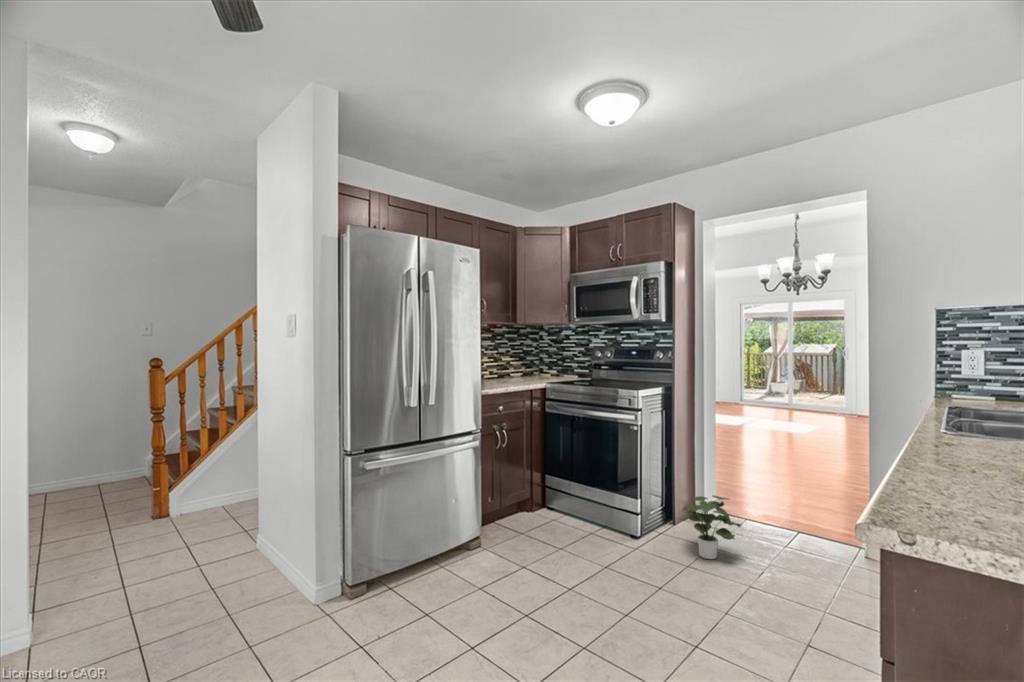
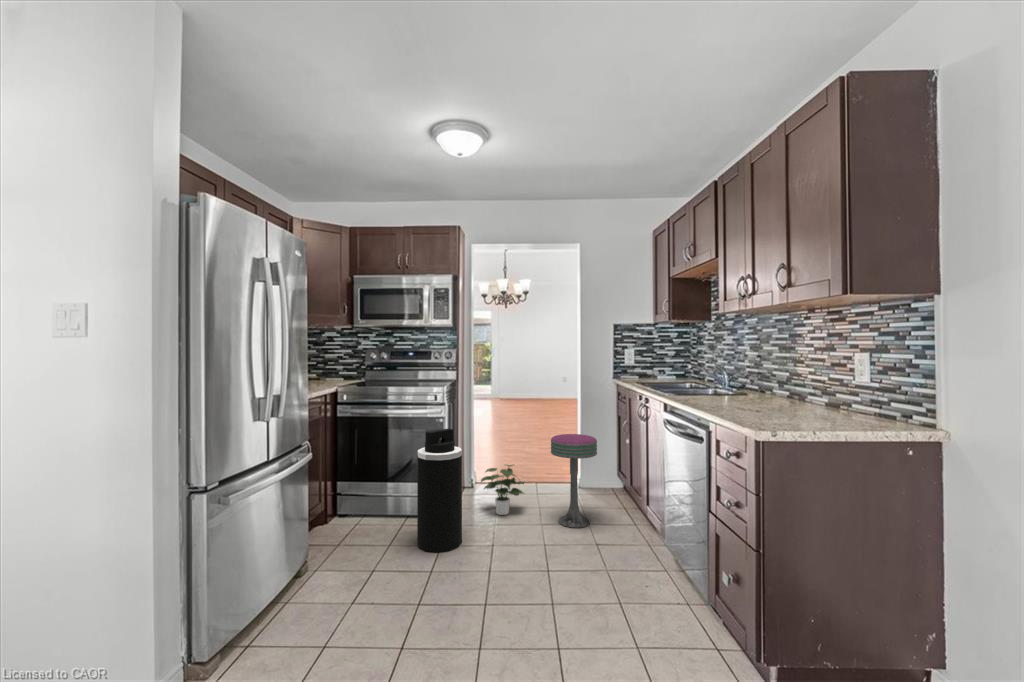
trash can: none [578,438,628,576] -> present [417,428,462,553]
bar stool: none [760,470,838,612] -> present [551,434,597,528]

